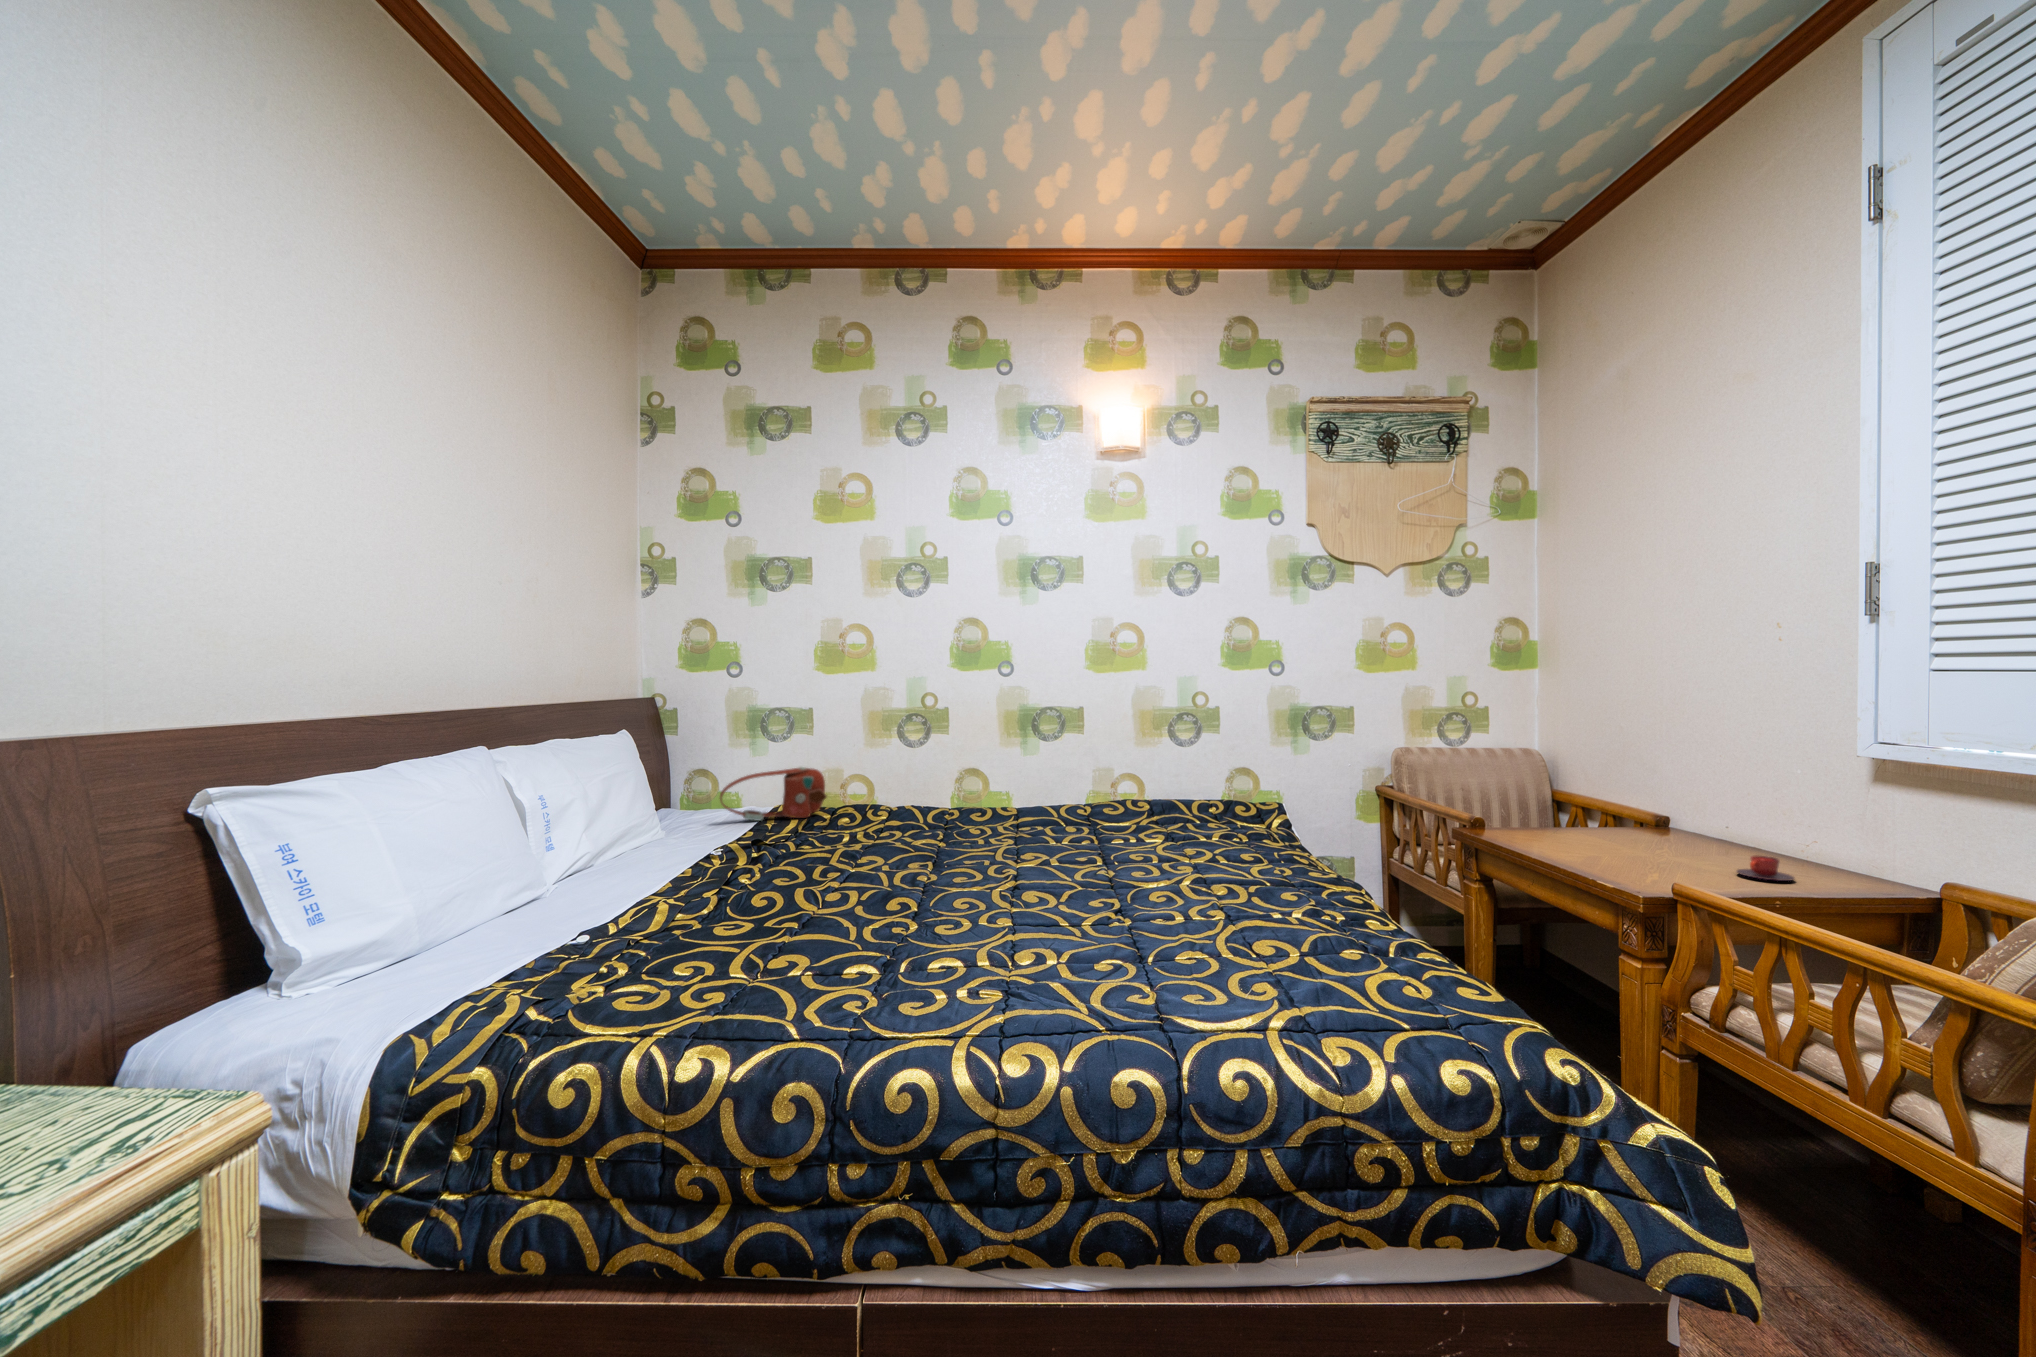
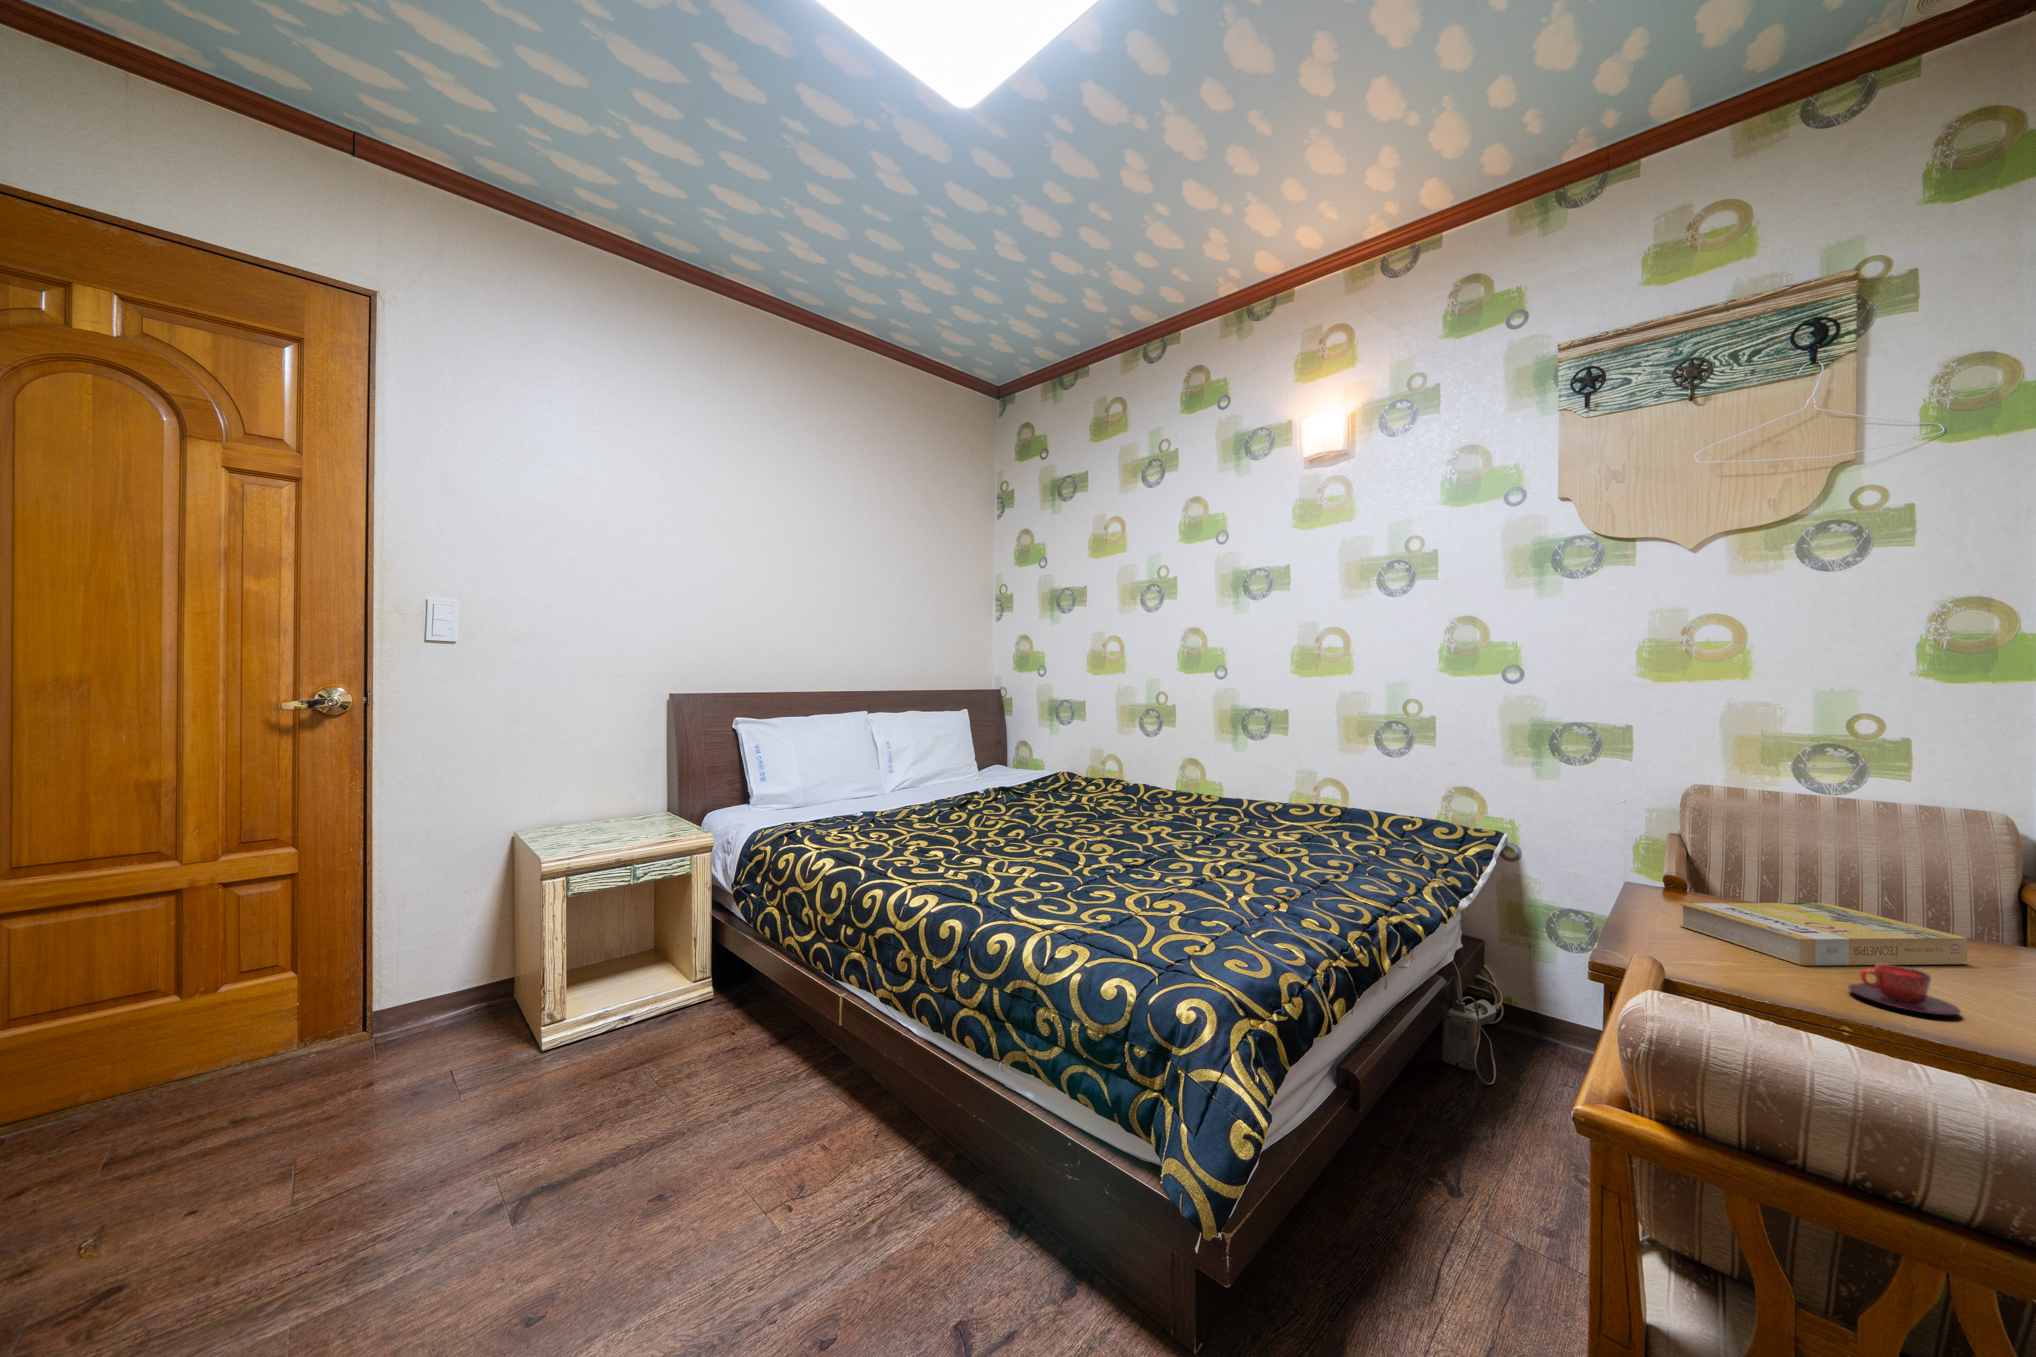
handbag: present [720,767,827,821] -> none [989,740,1061,777]
book: none [1586,822,1684,866] -> present [1680,903,1967,966]

